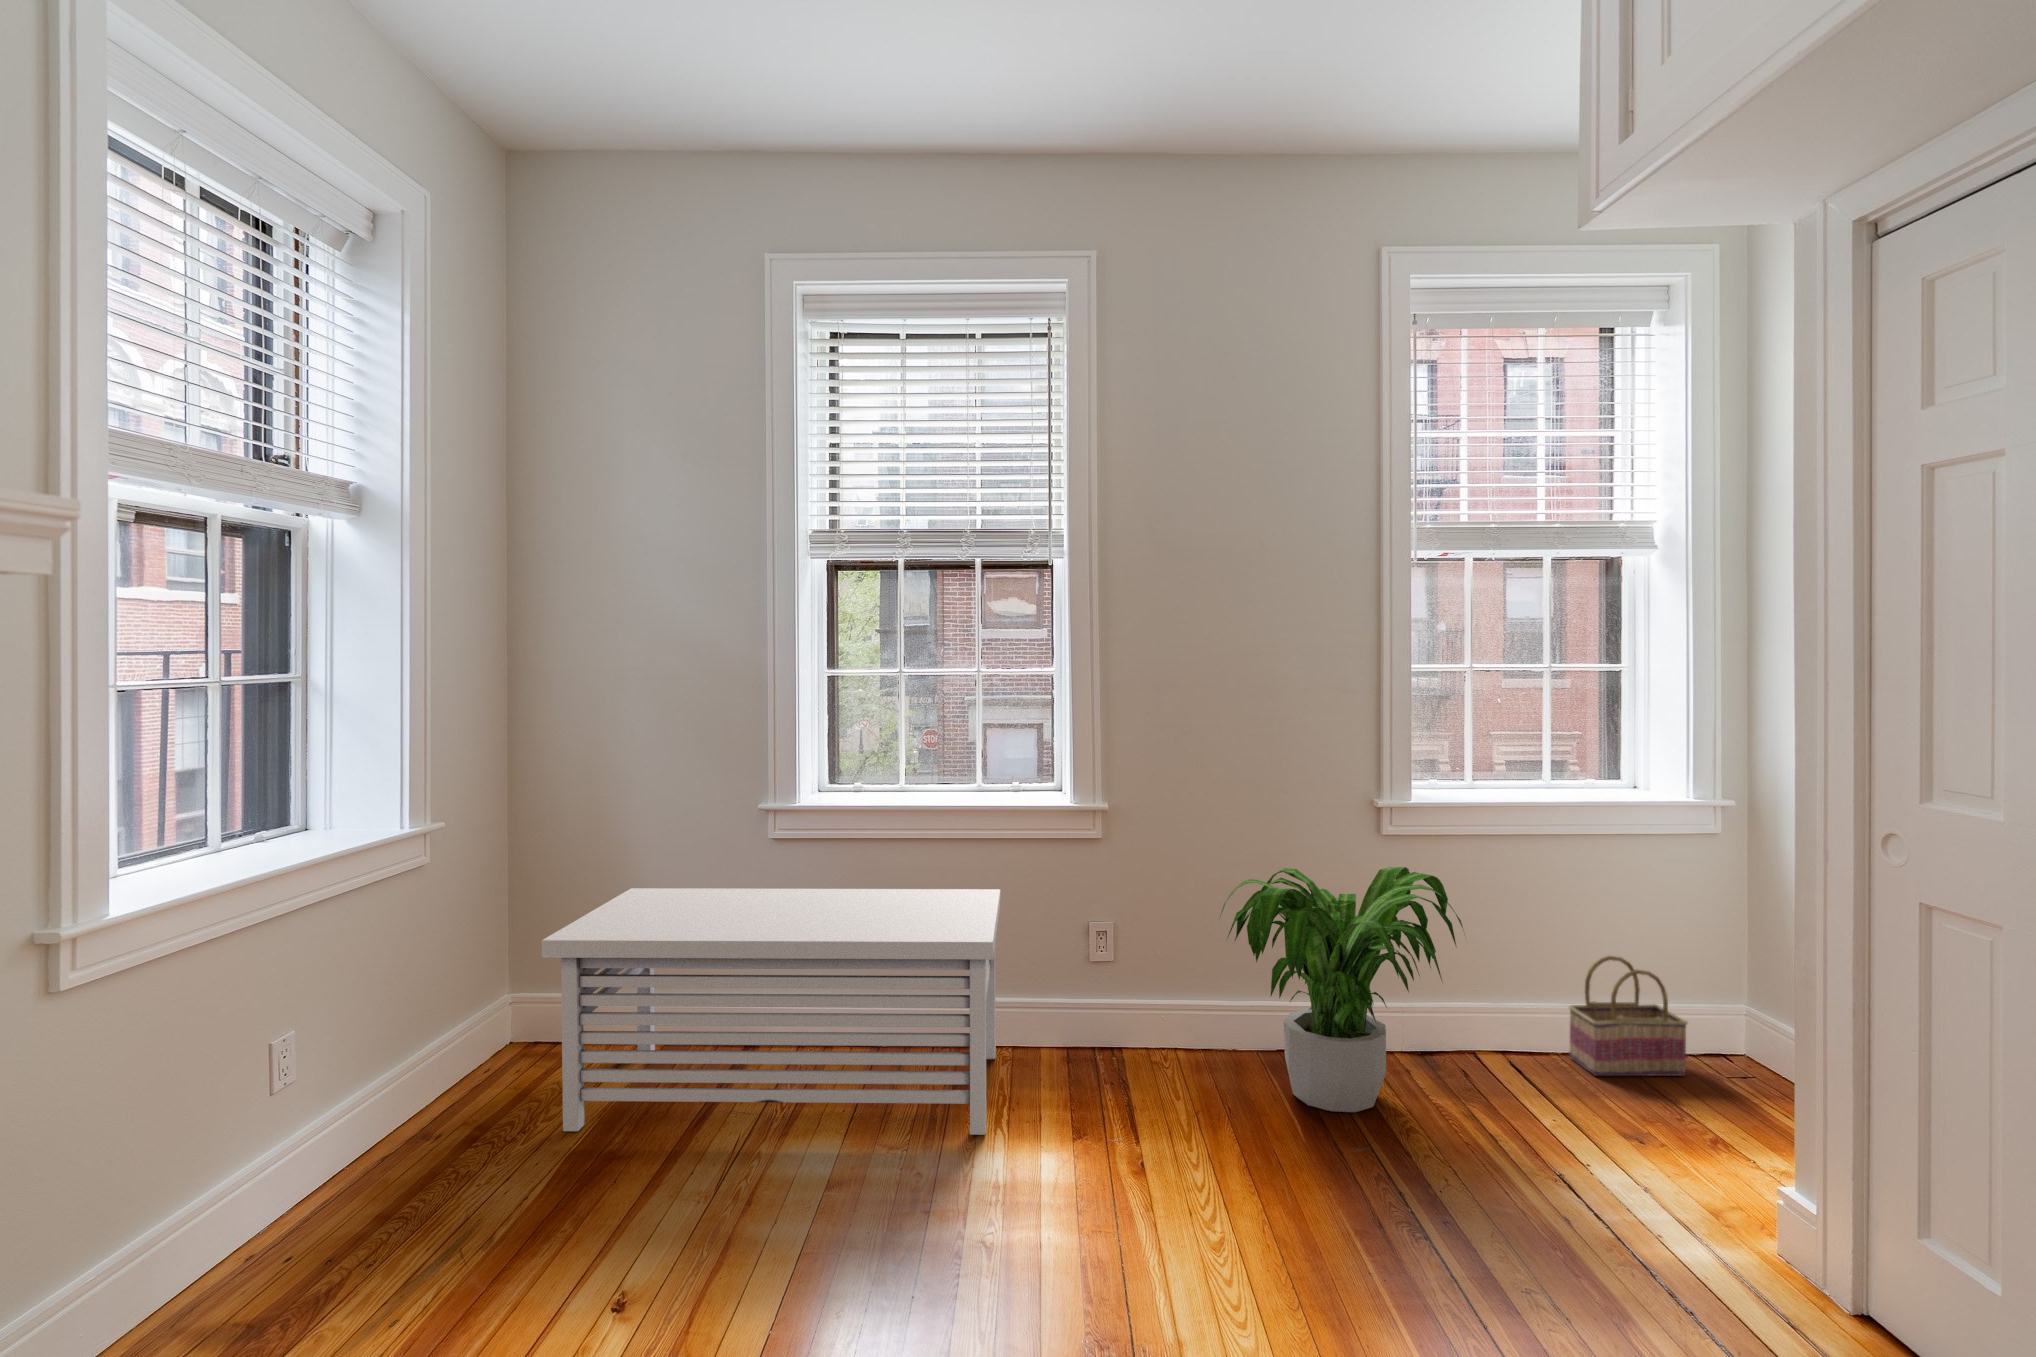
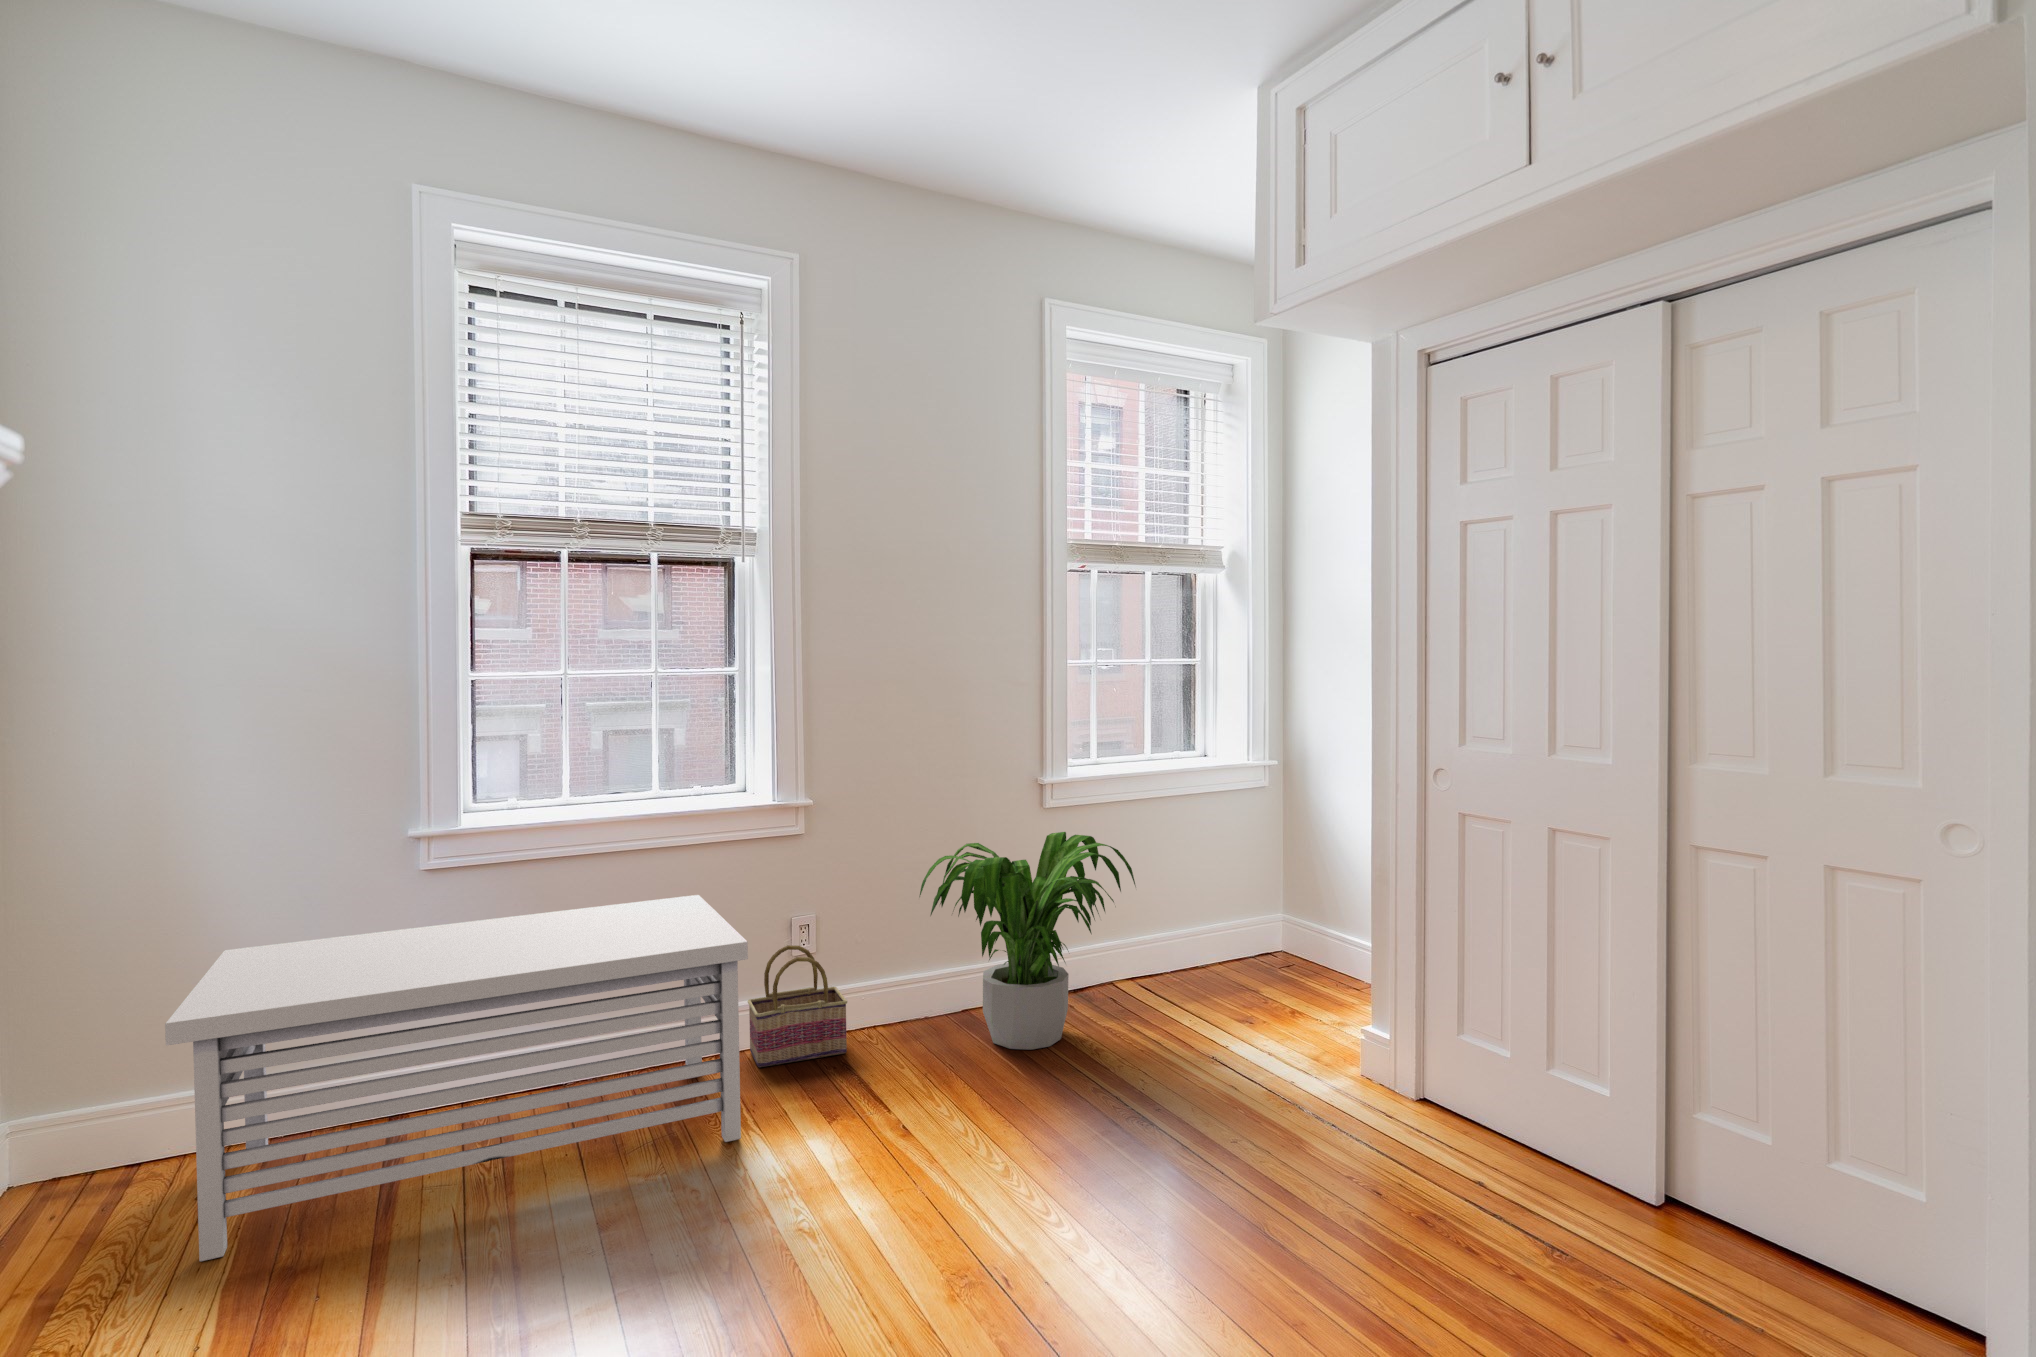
basket: present [1569,956,1687,1076] -> present [748,945,847,1067]

